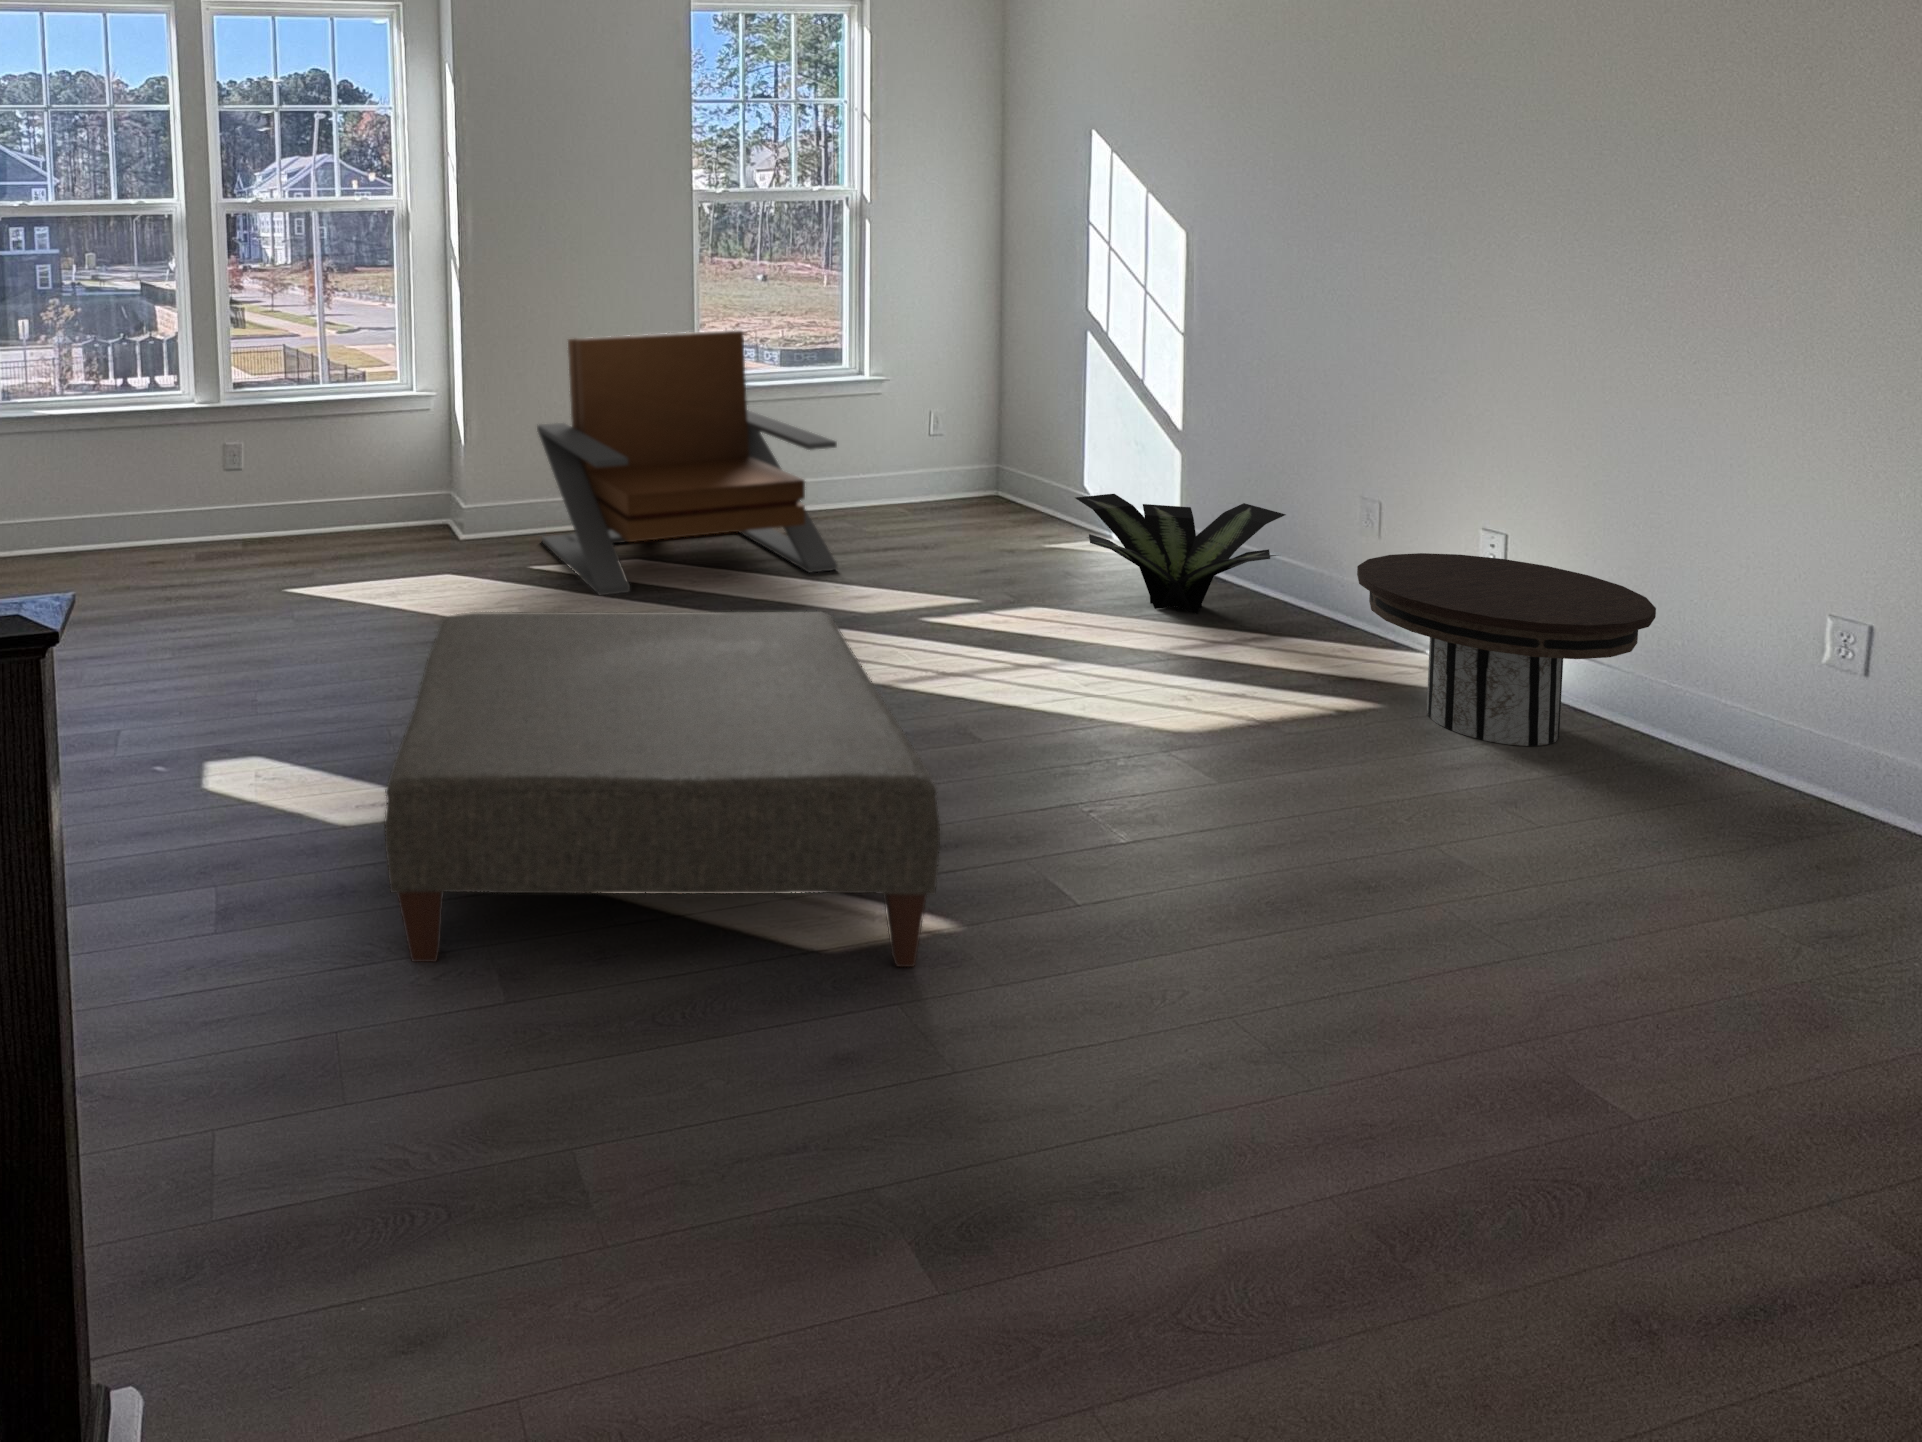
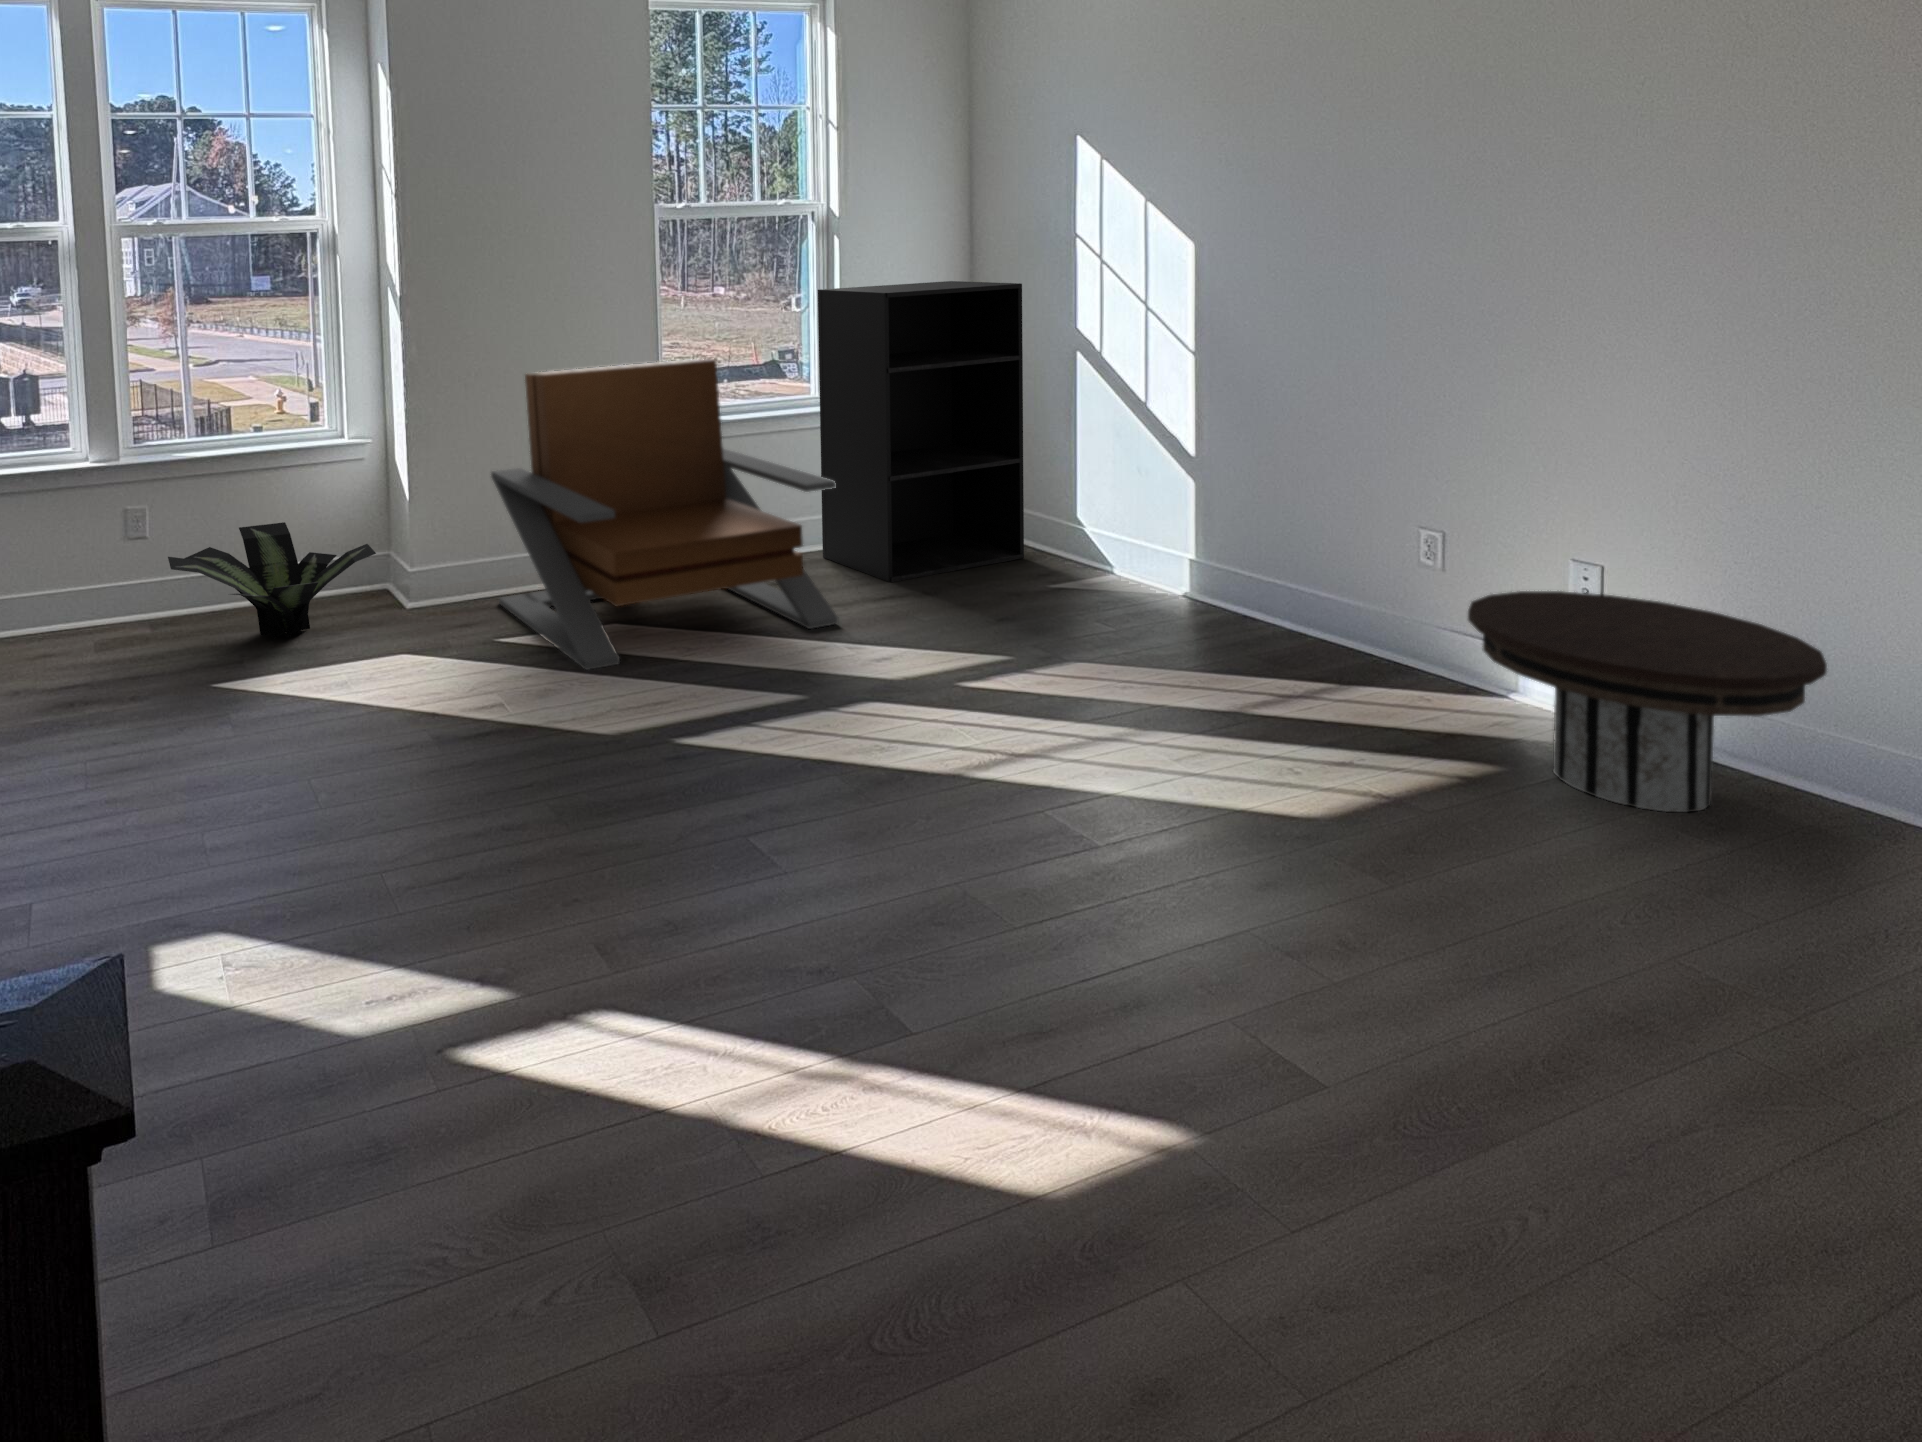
bookshelf: none [849,264,1042,539] -> present [818,281,1024,582]
potted plant: present [1075,494,1286,614] -> present [168,522,376,639]
ottoman: present [384,611,940,967] -> none [457,705,1233,1289]

